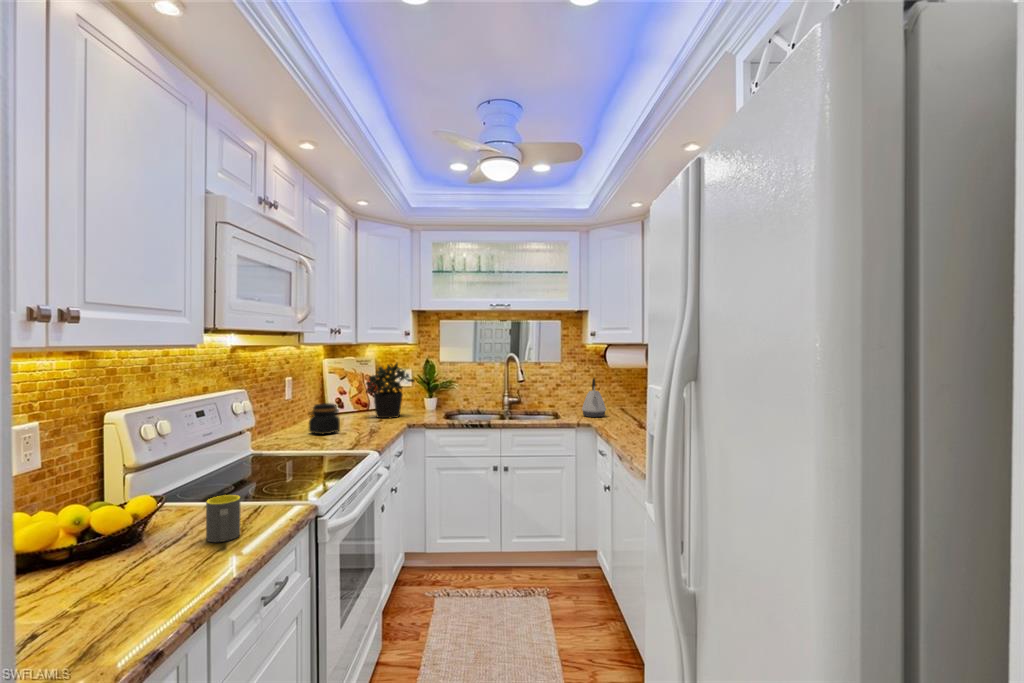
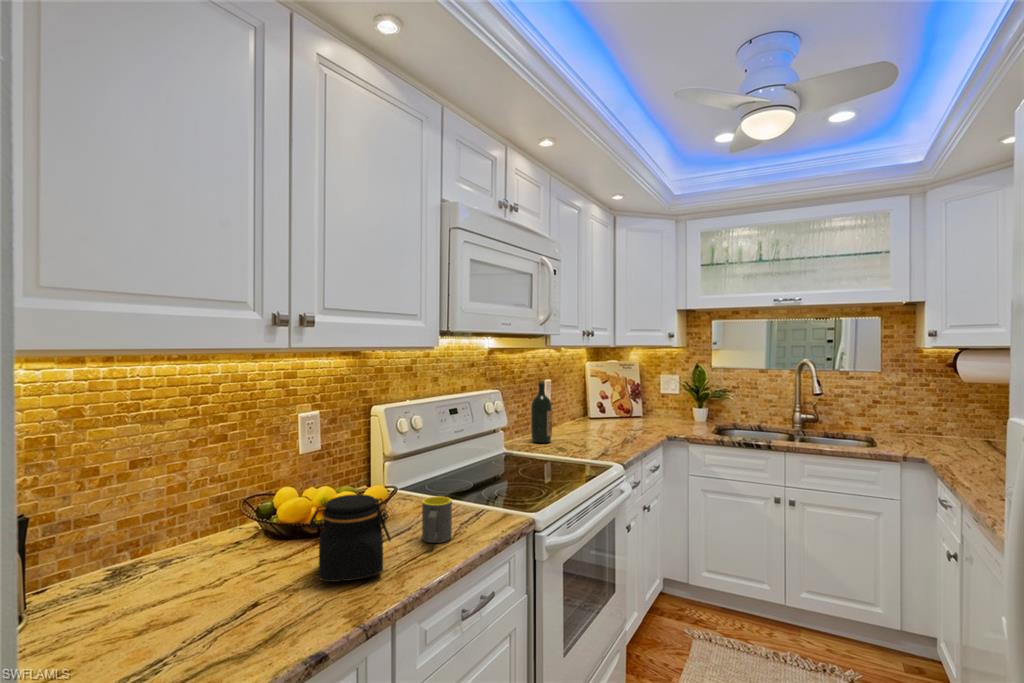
potted plant: present [366,363,415,418] -> none [624,366,679,427]
wine bottle: none [277,378,300,442] -> present [531,380,552,443]
kettle: present [582,378,606,417] -> none [913,396,956,451]
jar: present [309,403,340,434] -> present [309,494,391,582]

